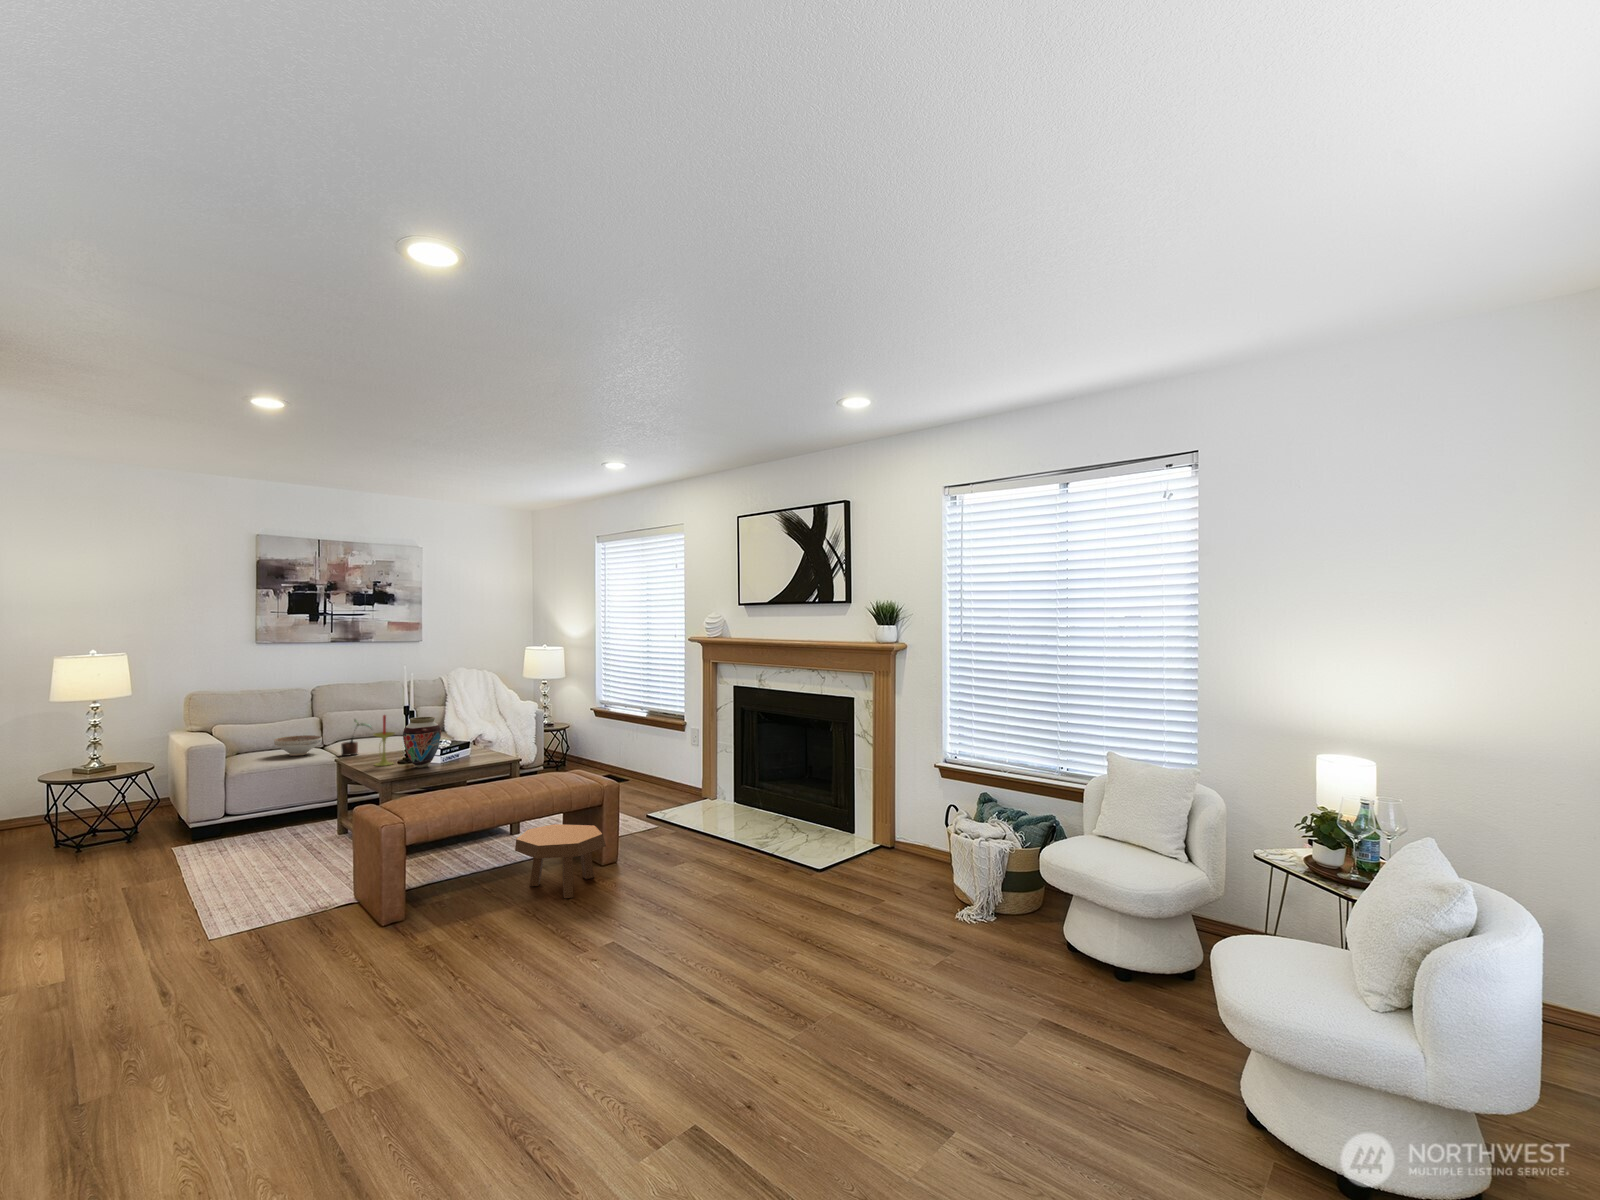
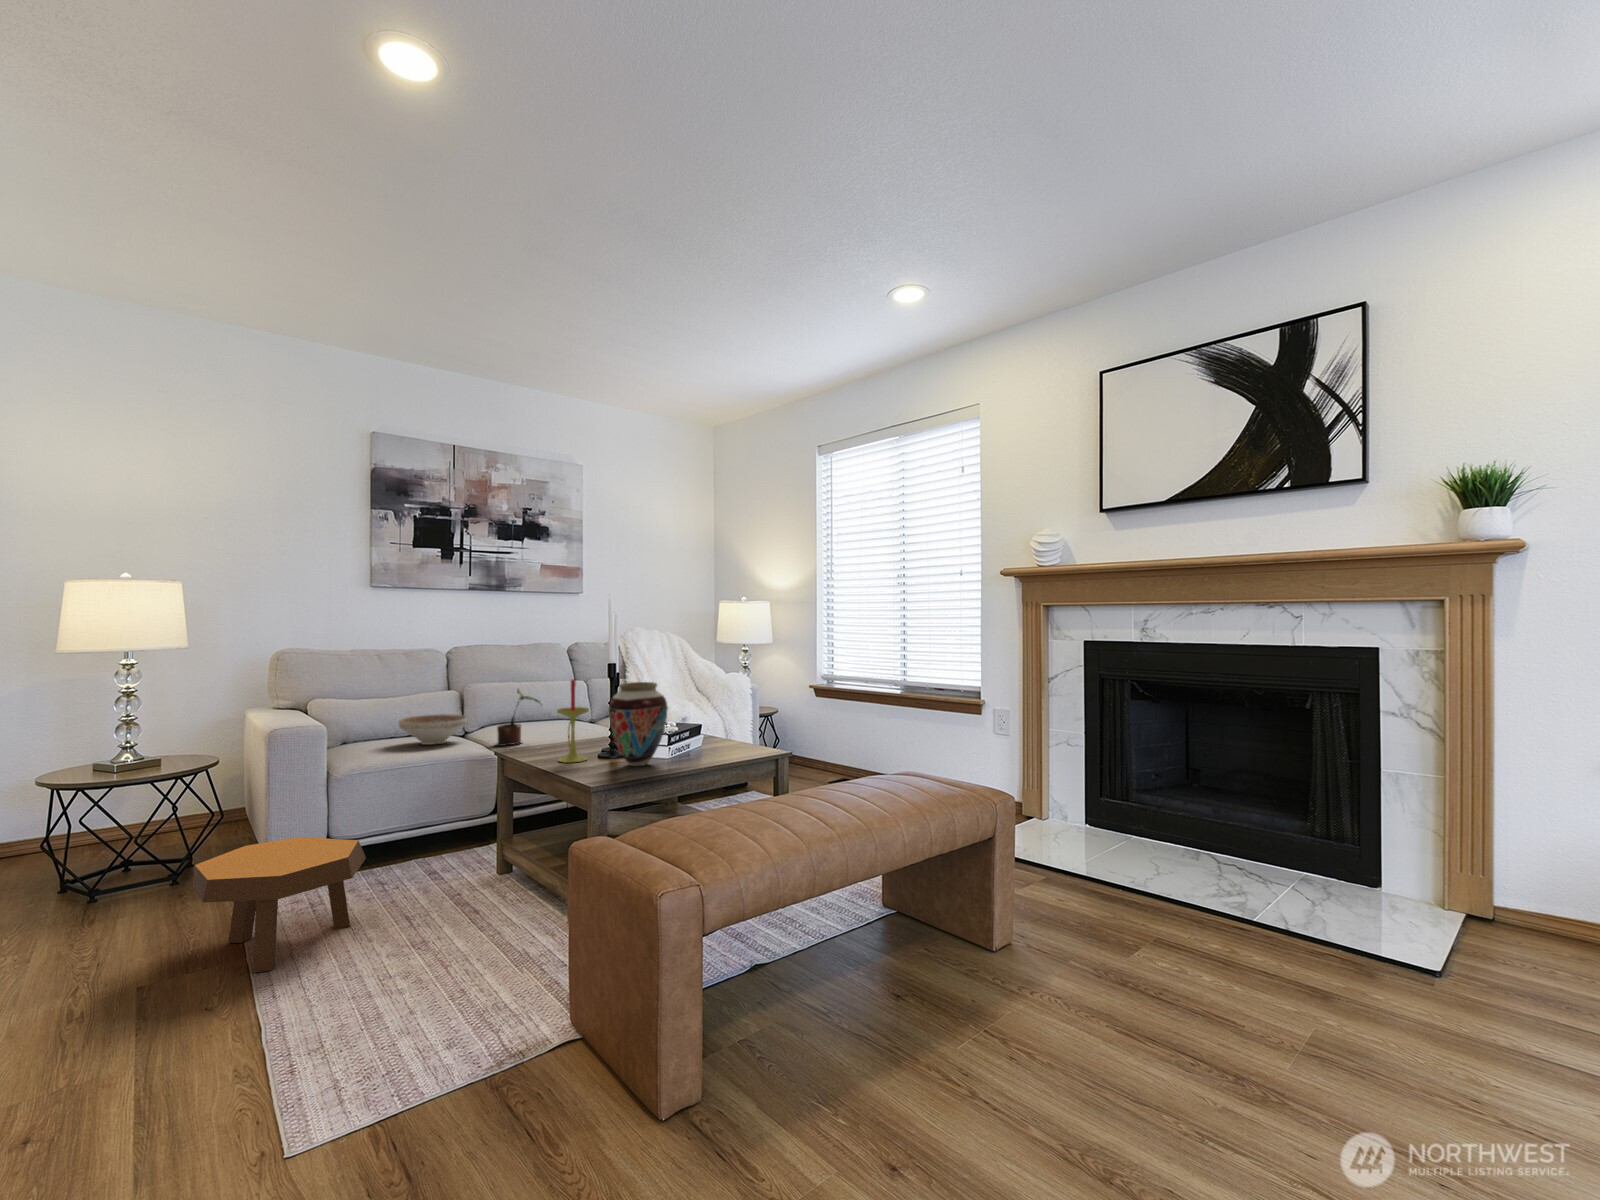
footstool: present [515,824,606,898] -> present [193,837,366,973]

